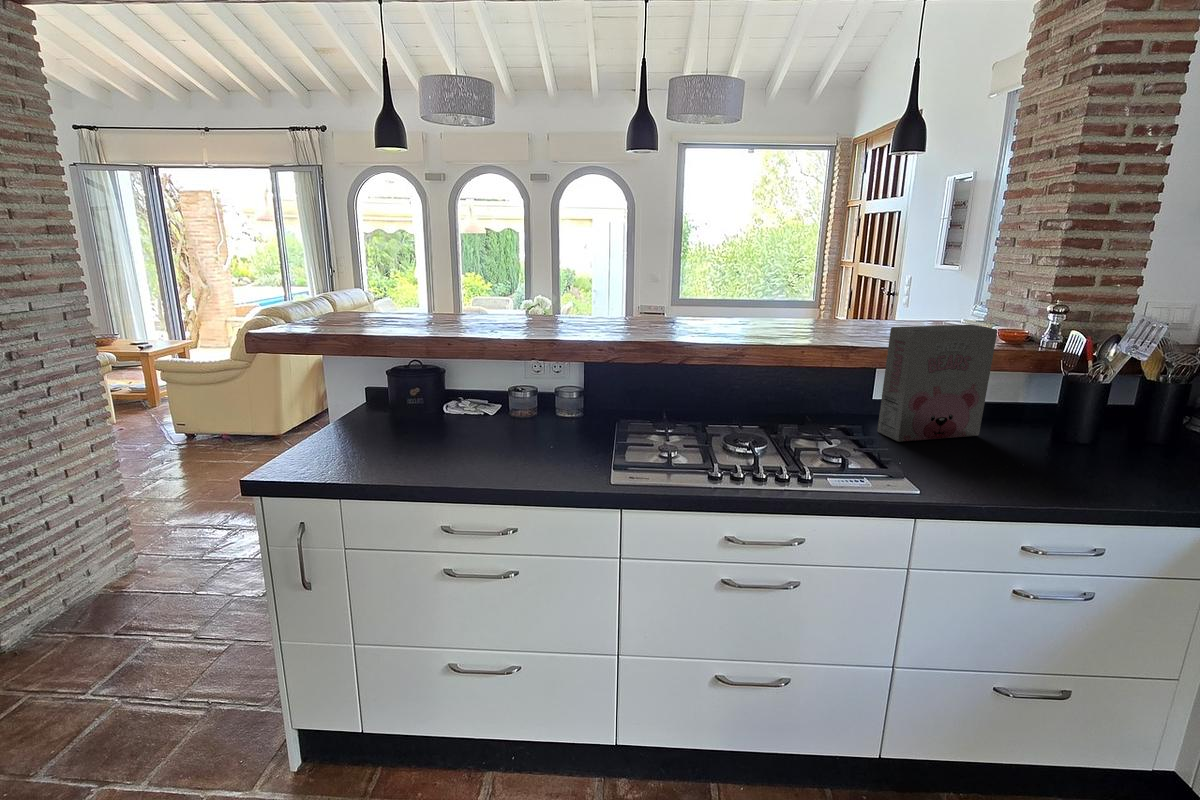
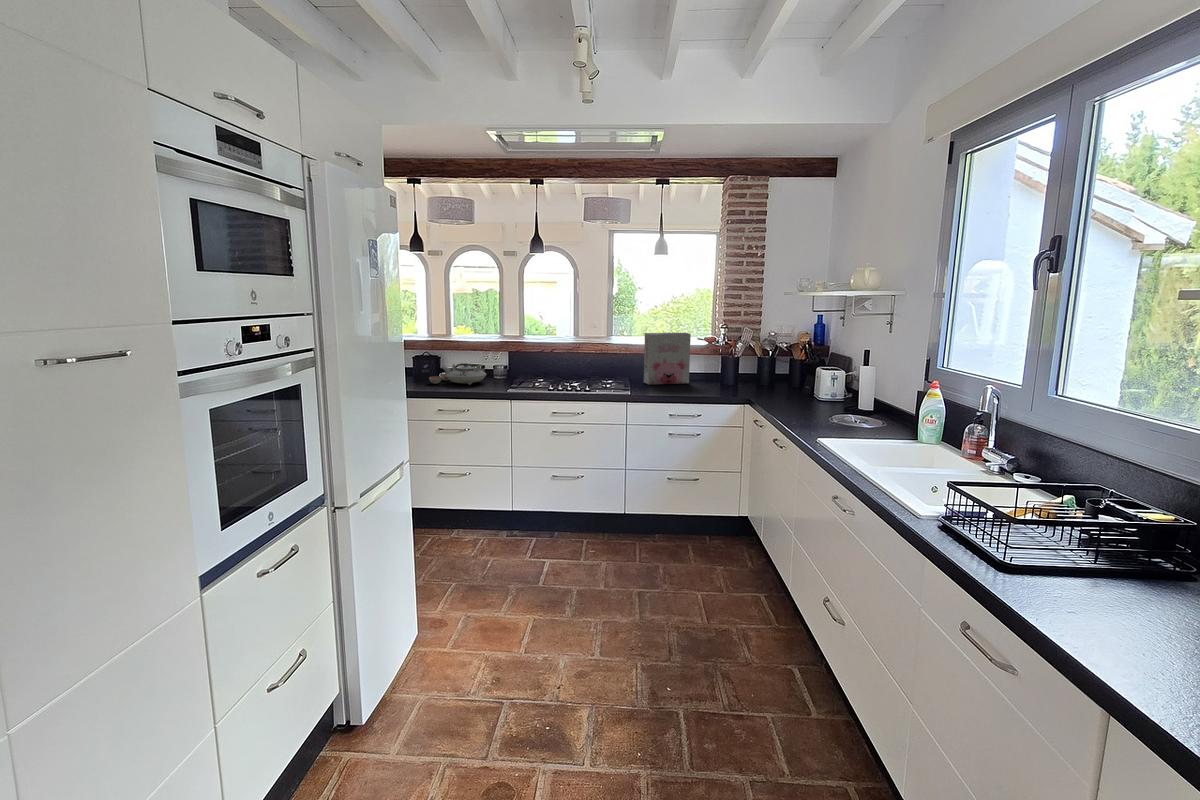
teapot: none [419,389,543,444] -> present [429,363,486,385]

